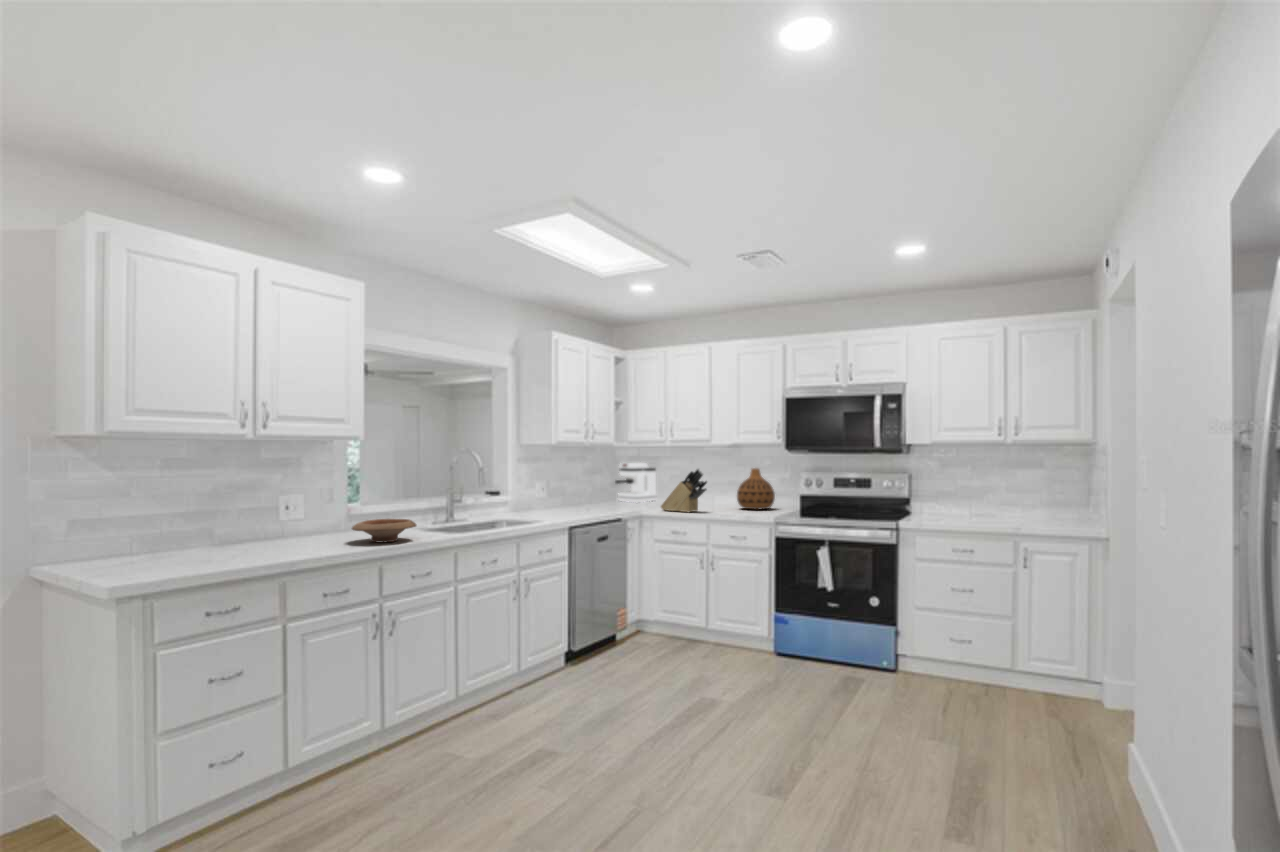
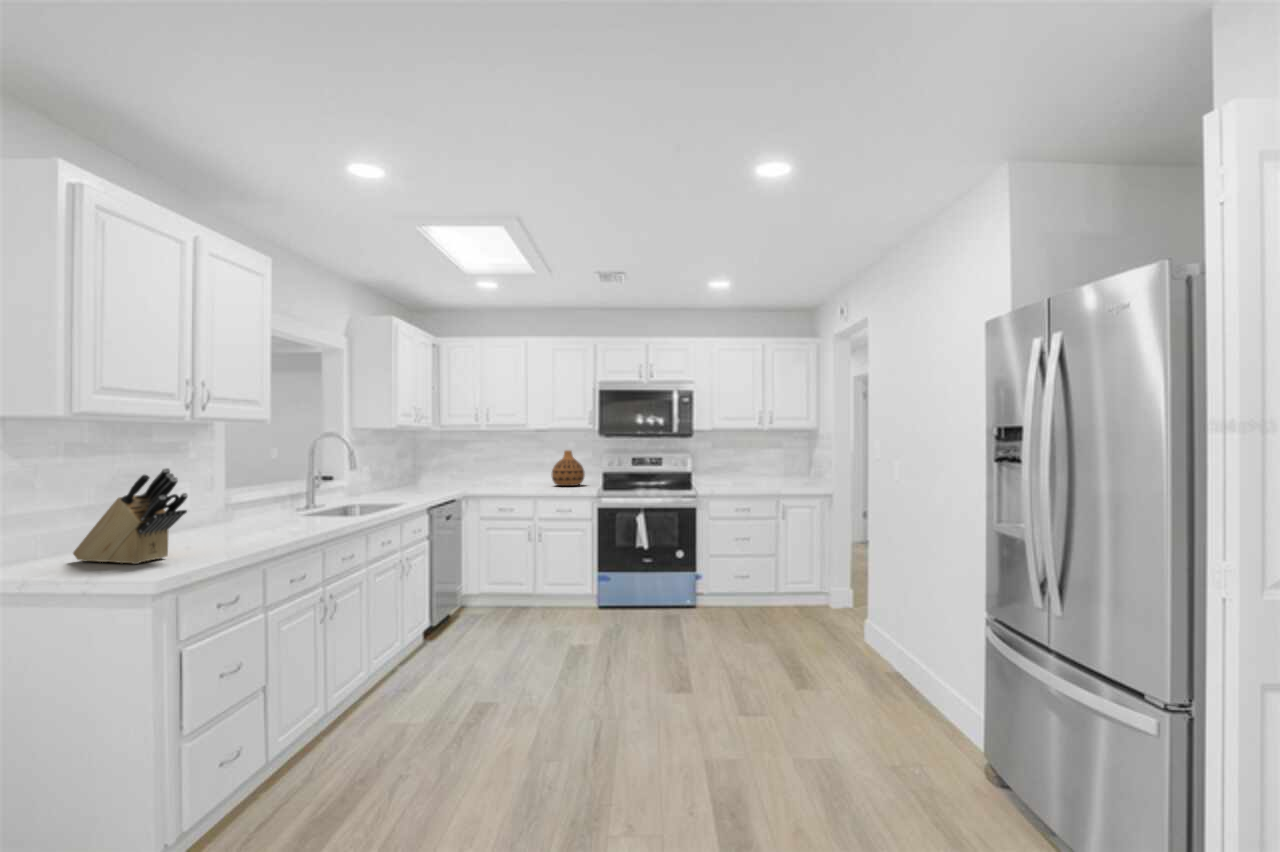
coffee maker: present [615,463,656,502] -> none [423,447,462,486]
knife block: present [661,469,707,512] -> present [73,468,188,564]
wooden bowl: present [352,519,416,542] -> none [221,508,303,535]

